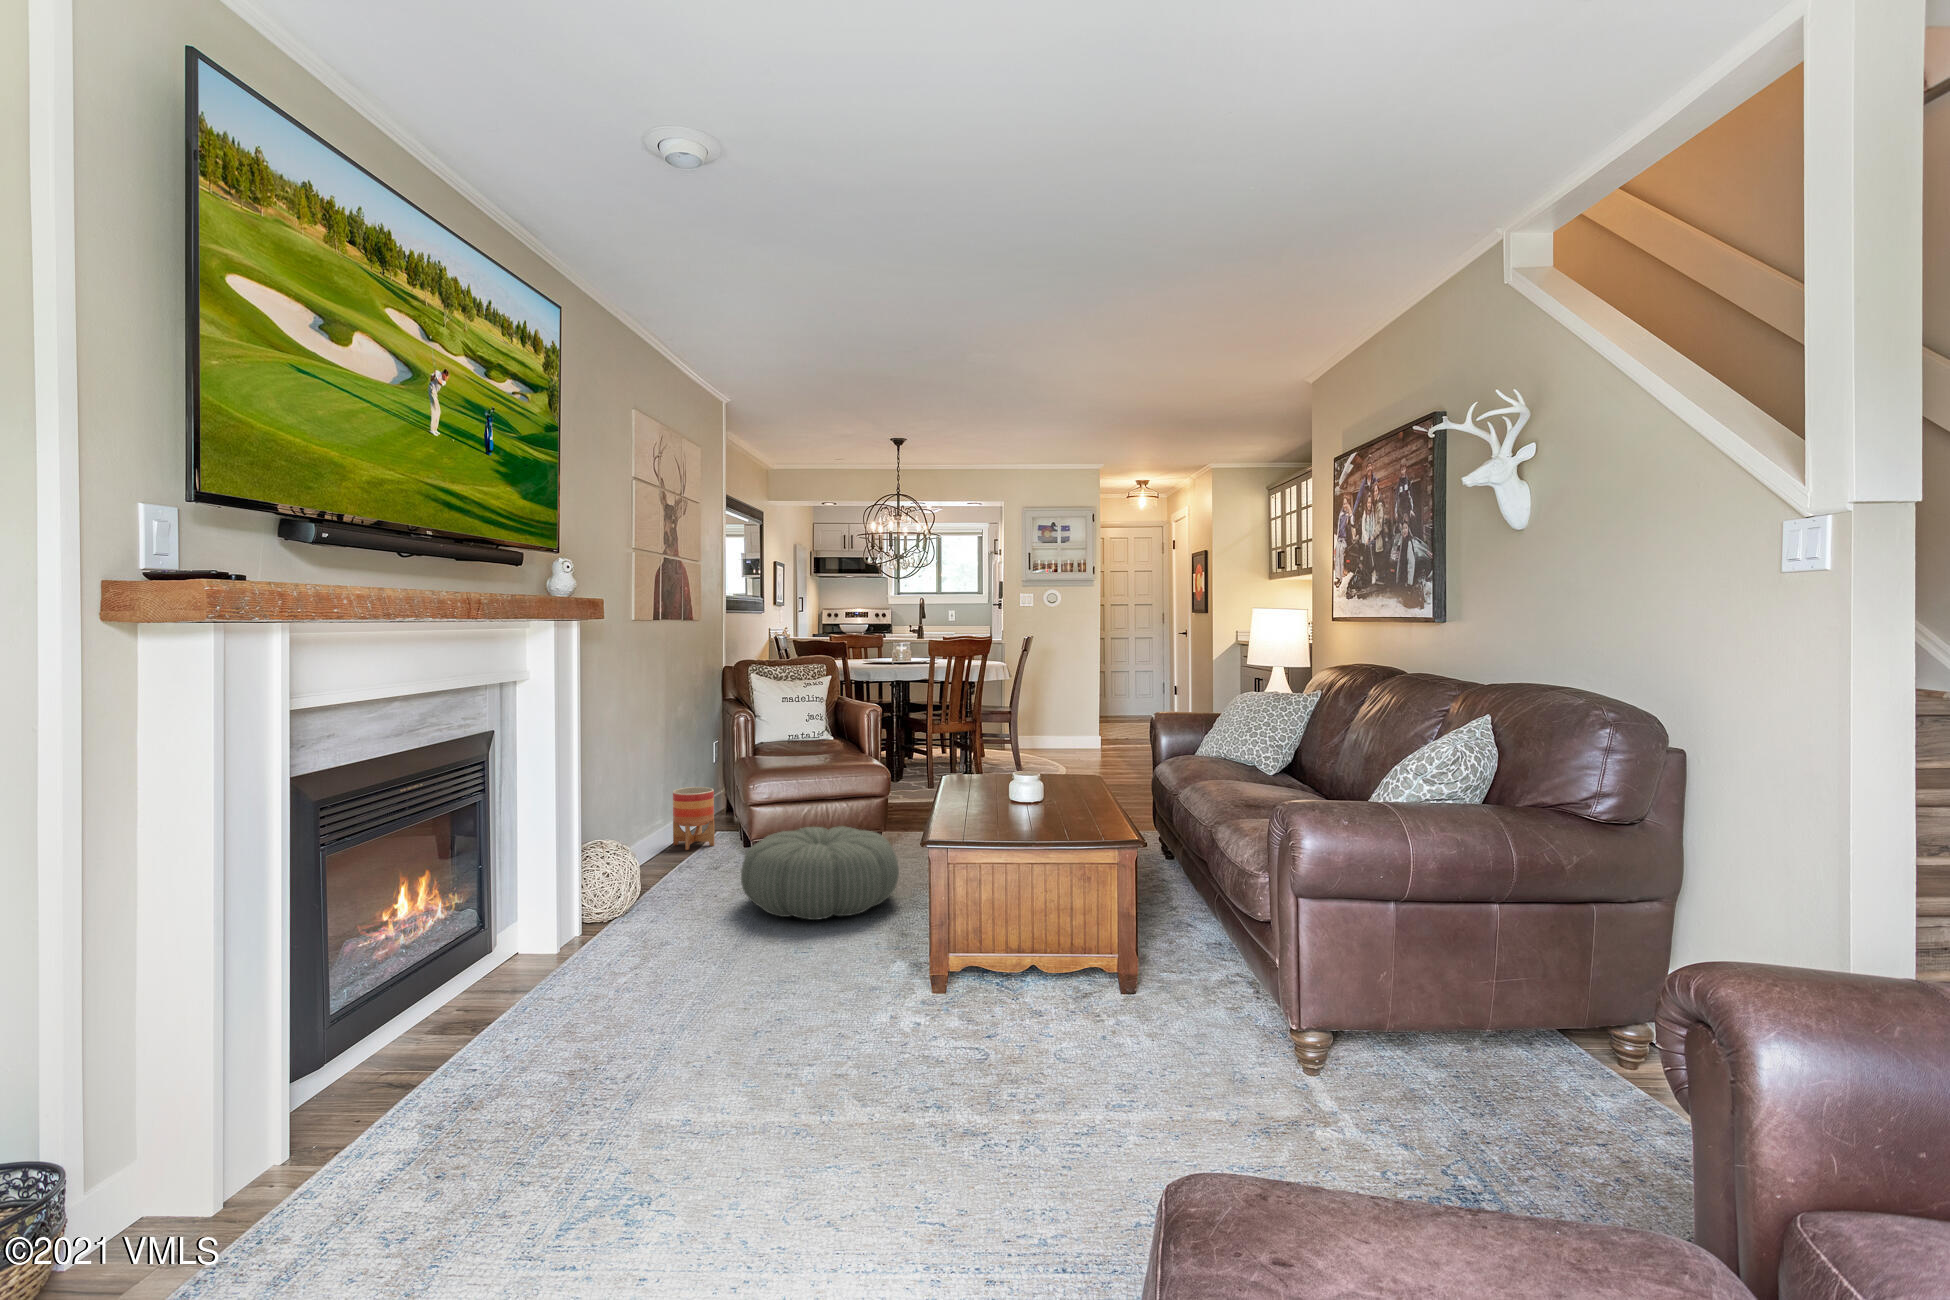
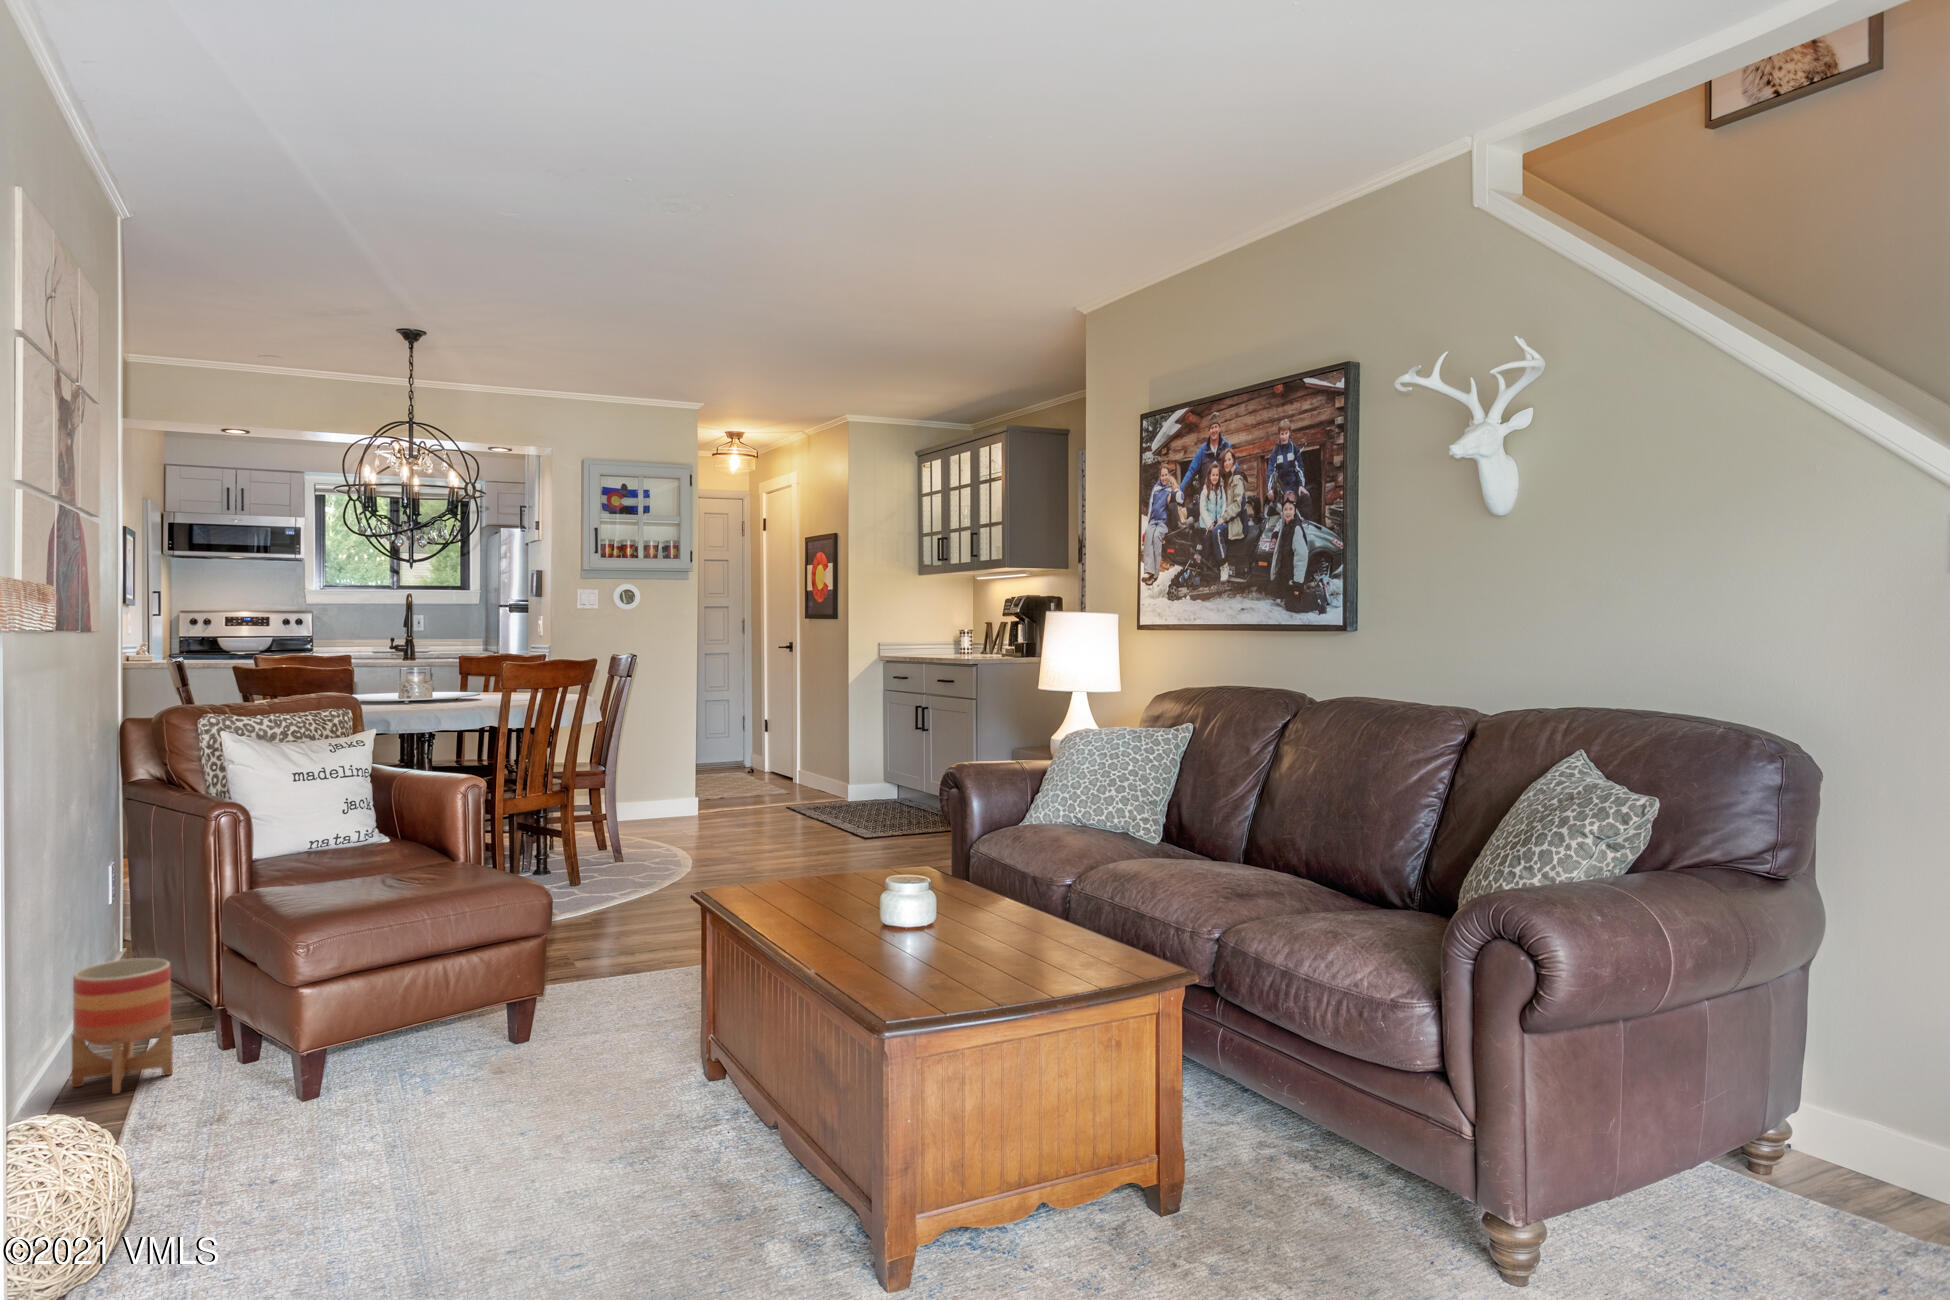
pouf: present [741,826,899,920] -> none [367,1006,679,1209]

